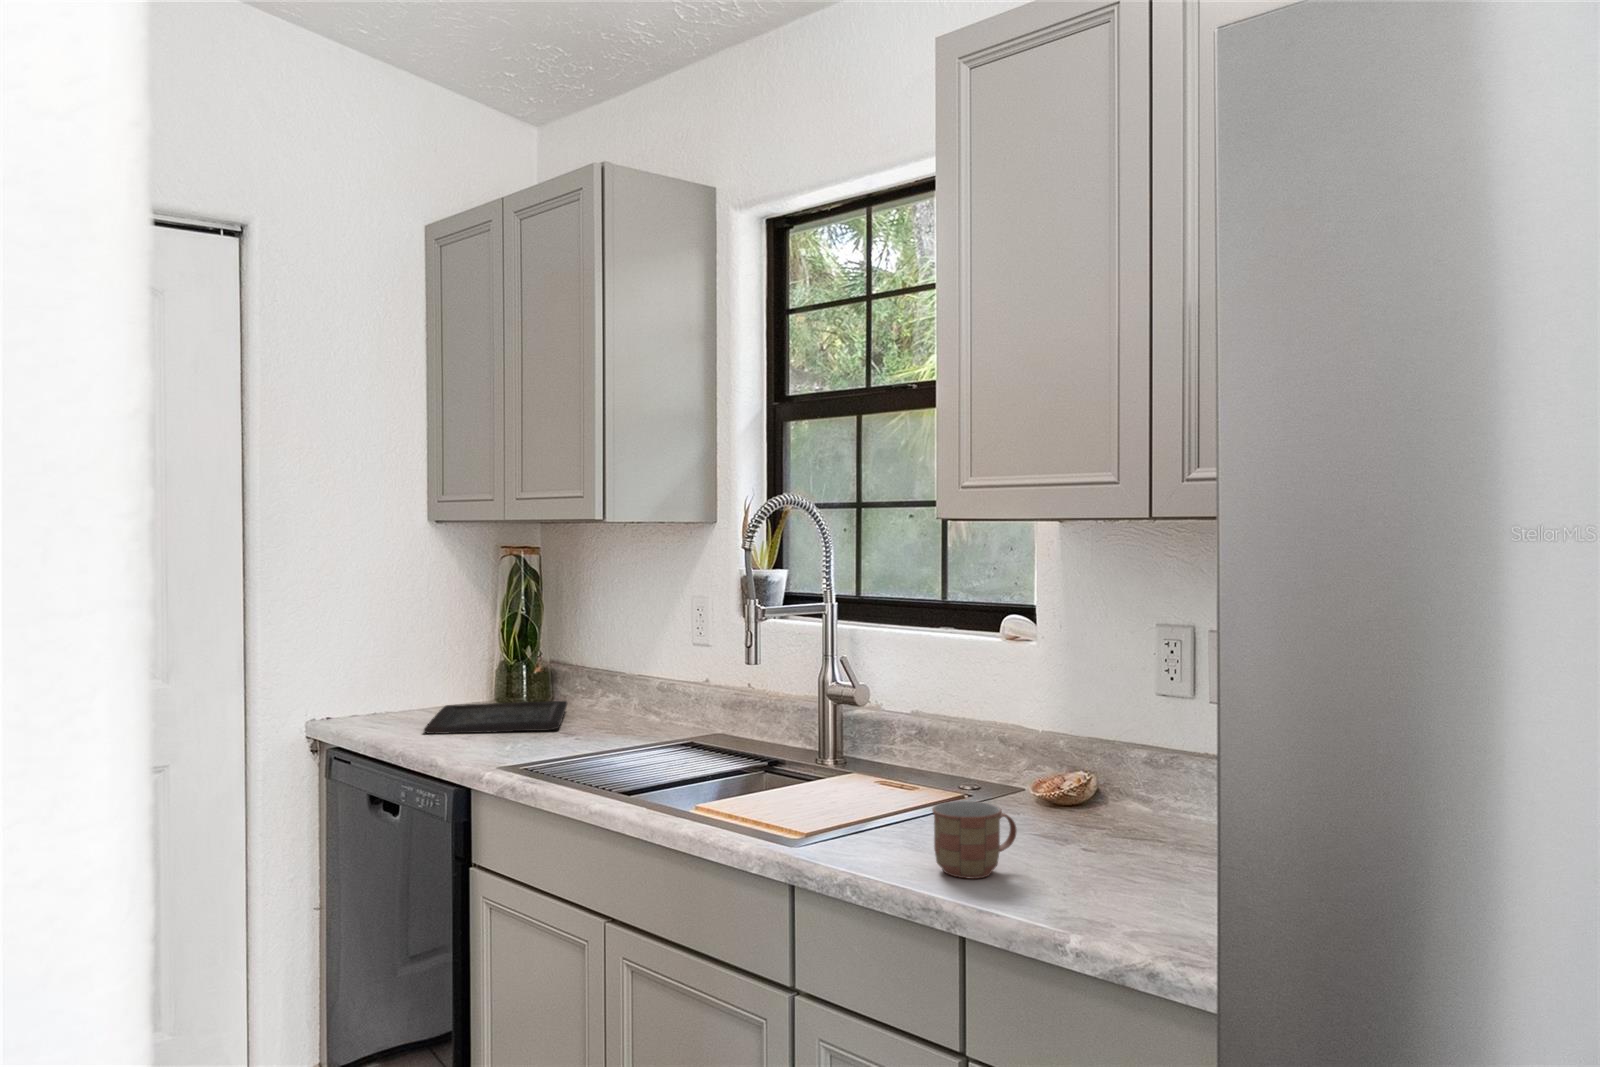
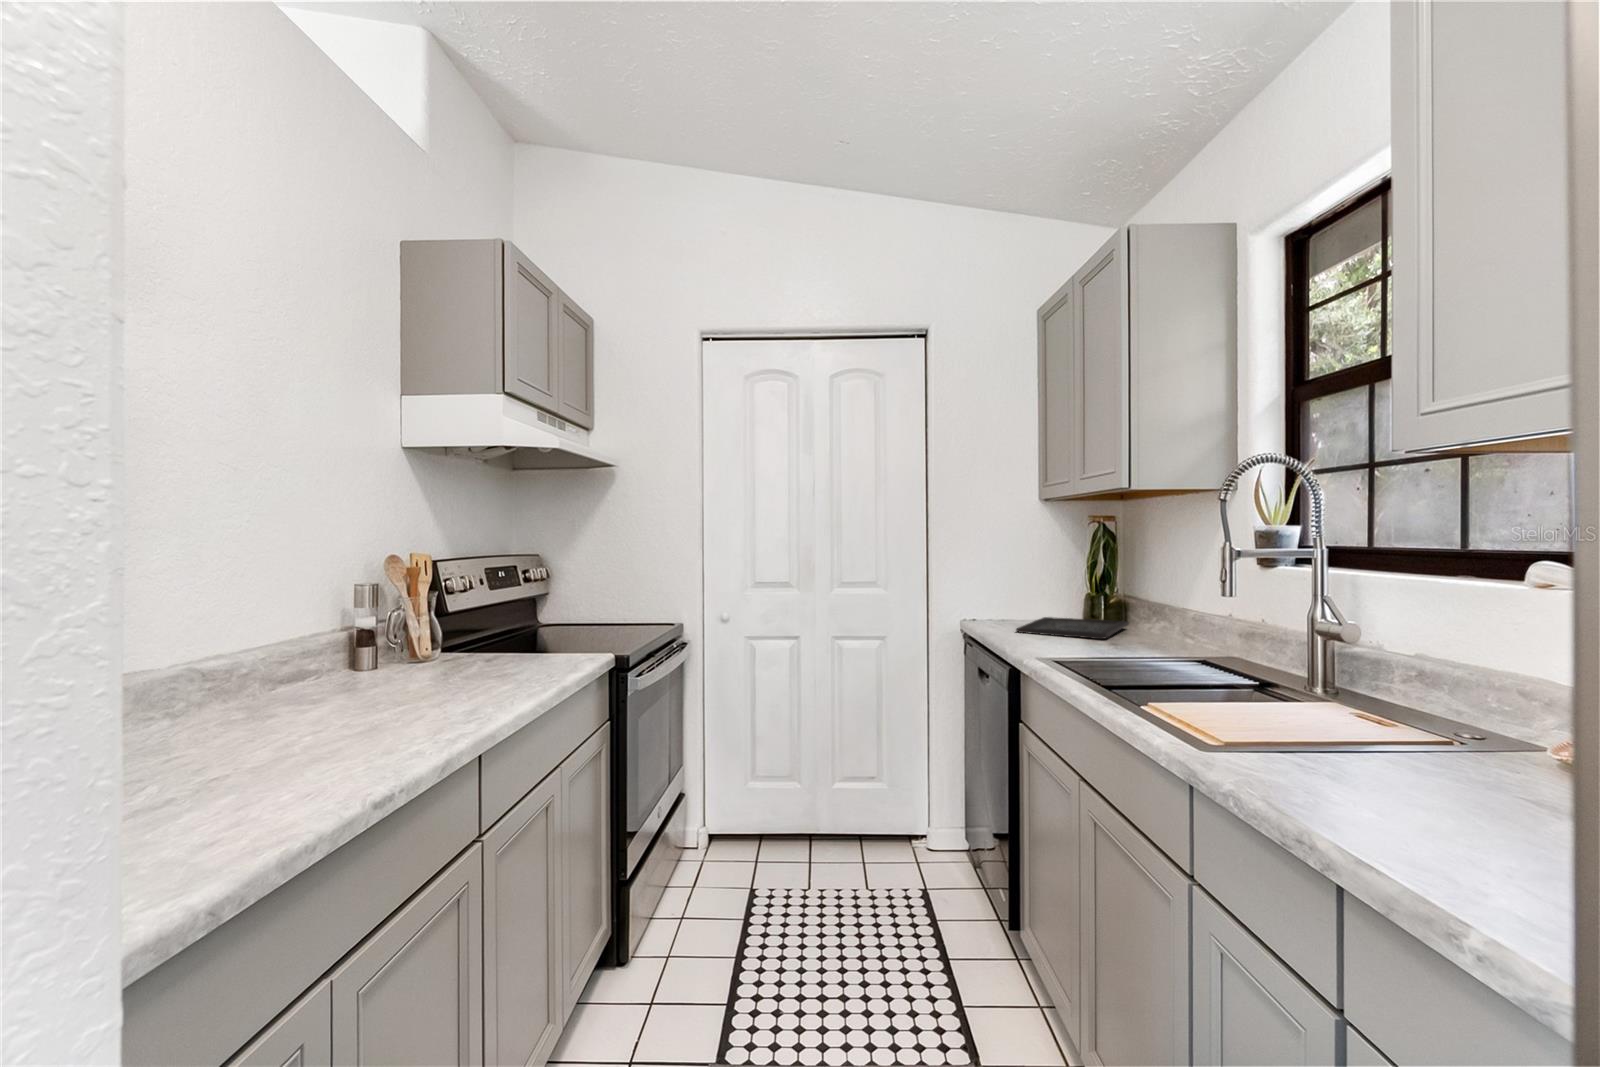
mug: present [932,801,1016,879] -> none [1334,738,1459,827]

